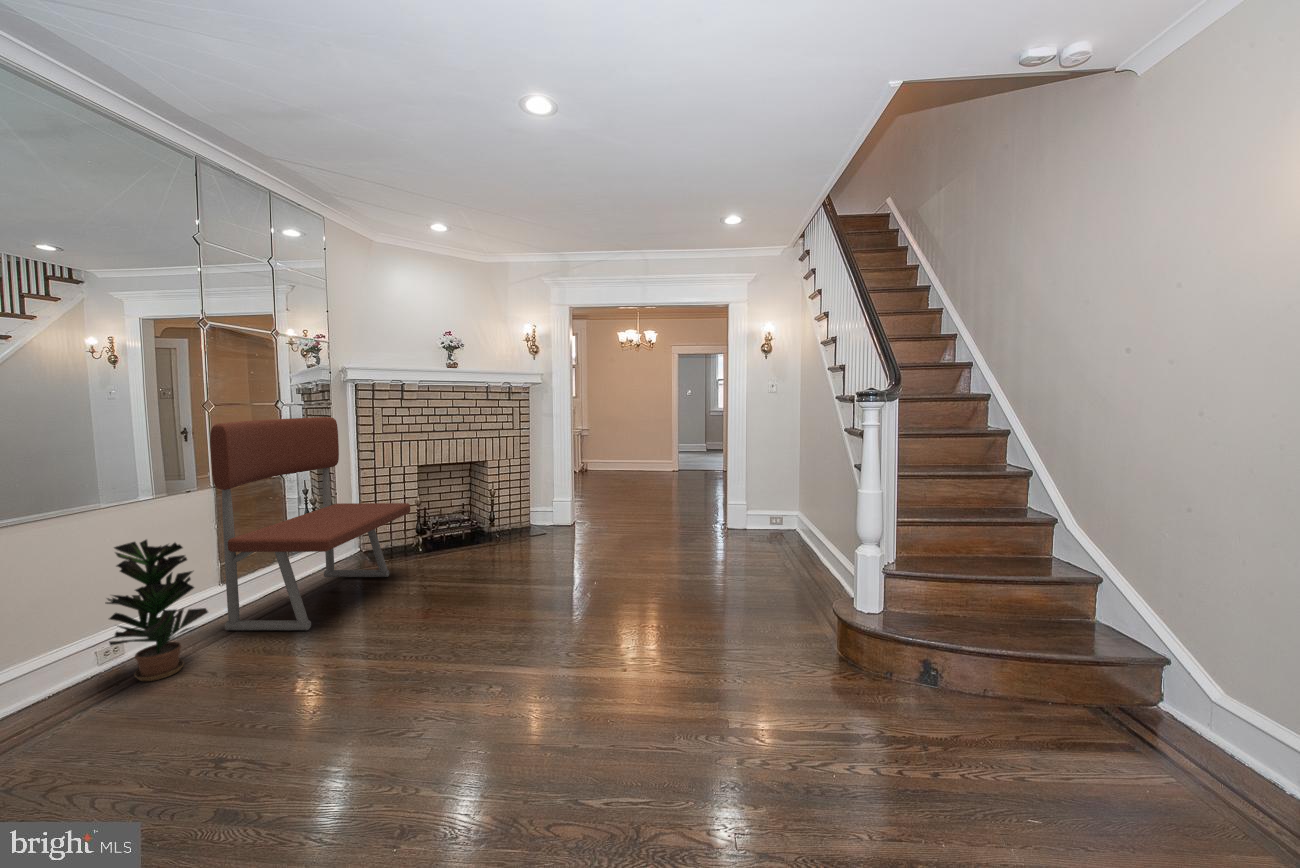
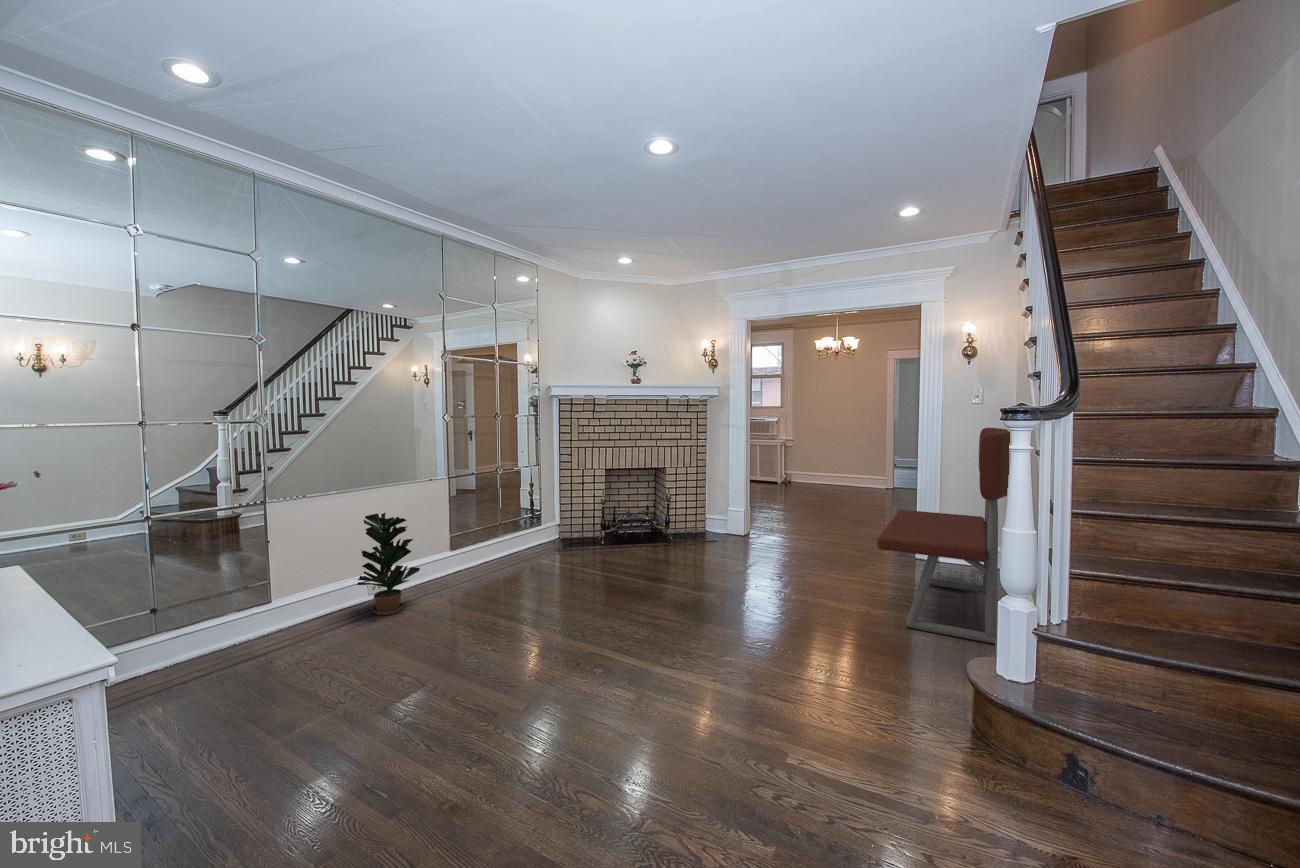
bench: present [210,417,410,630] -> present [877,428,1010,644]

